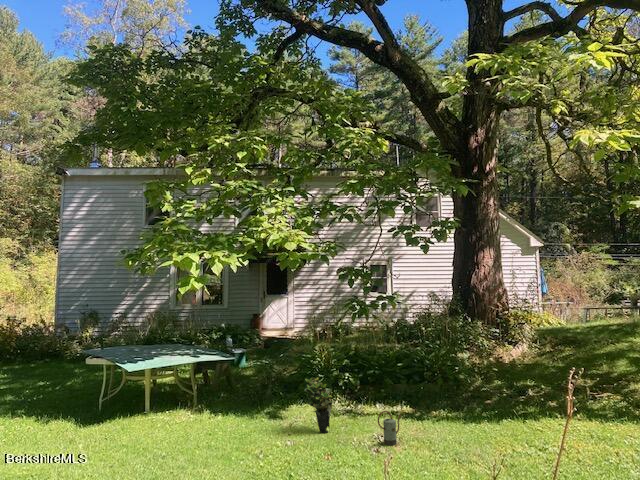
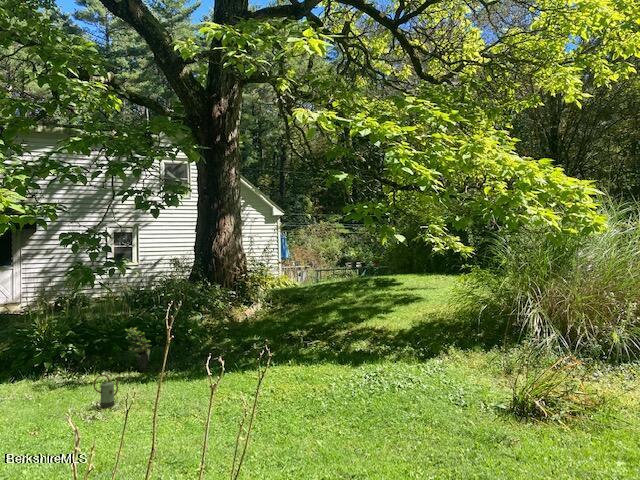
potted plant: present [304,378,333,433] -> present [125,328,151,372]

